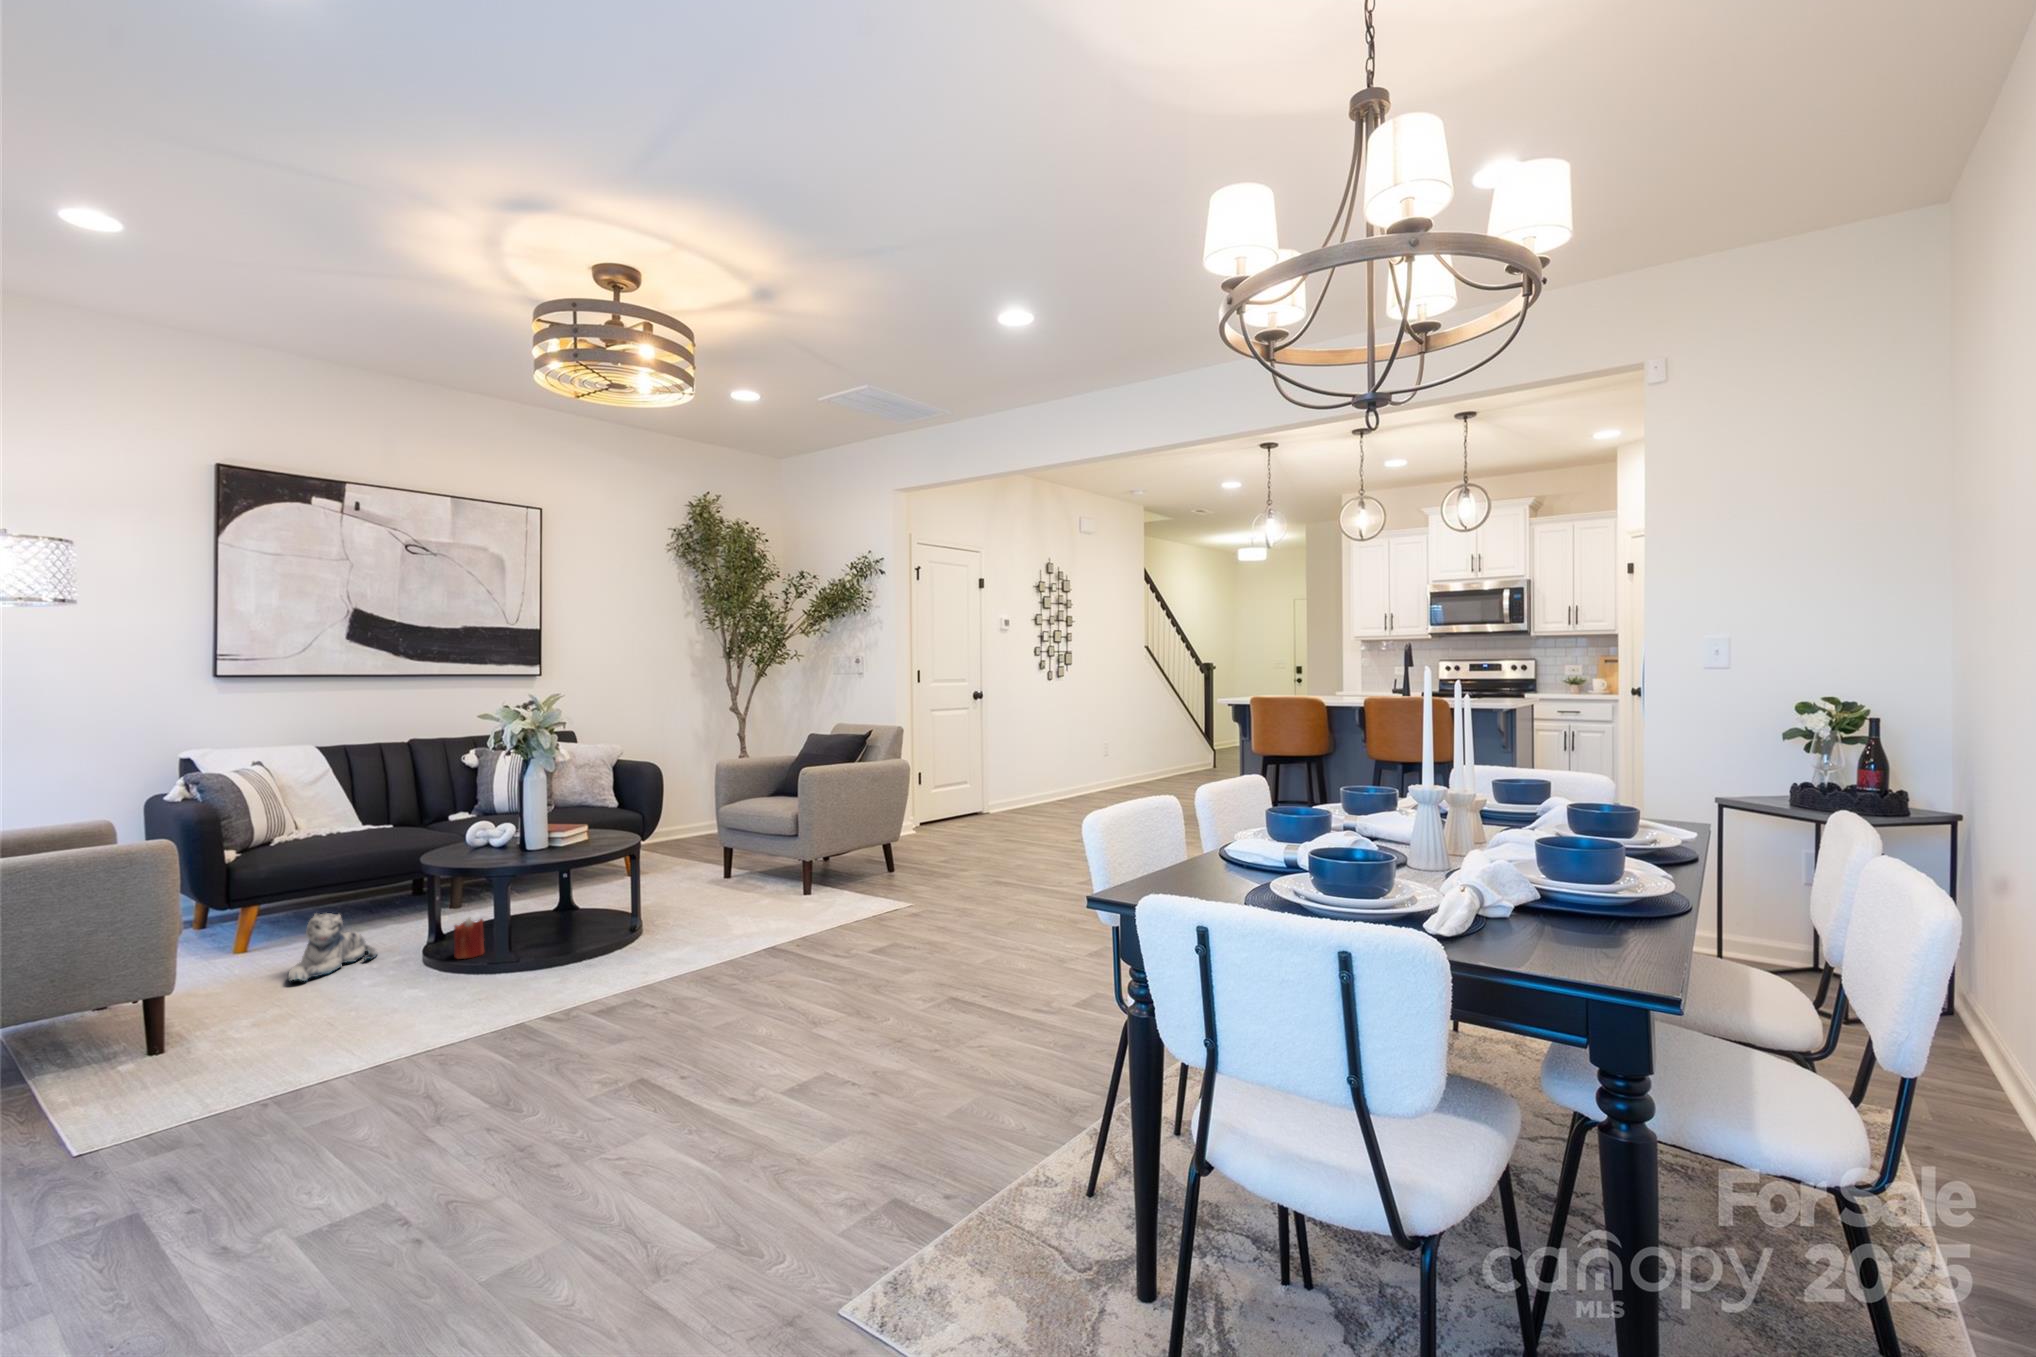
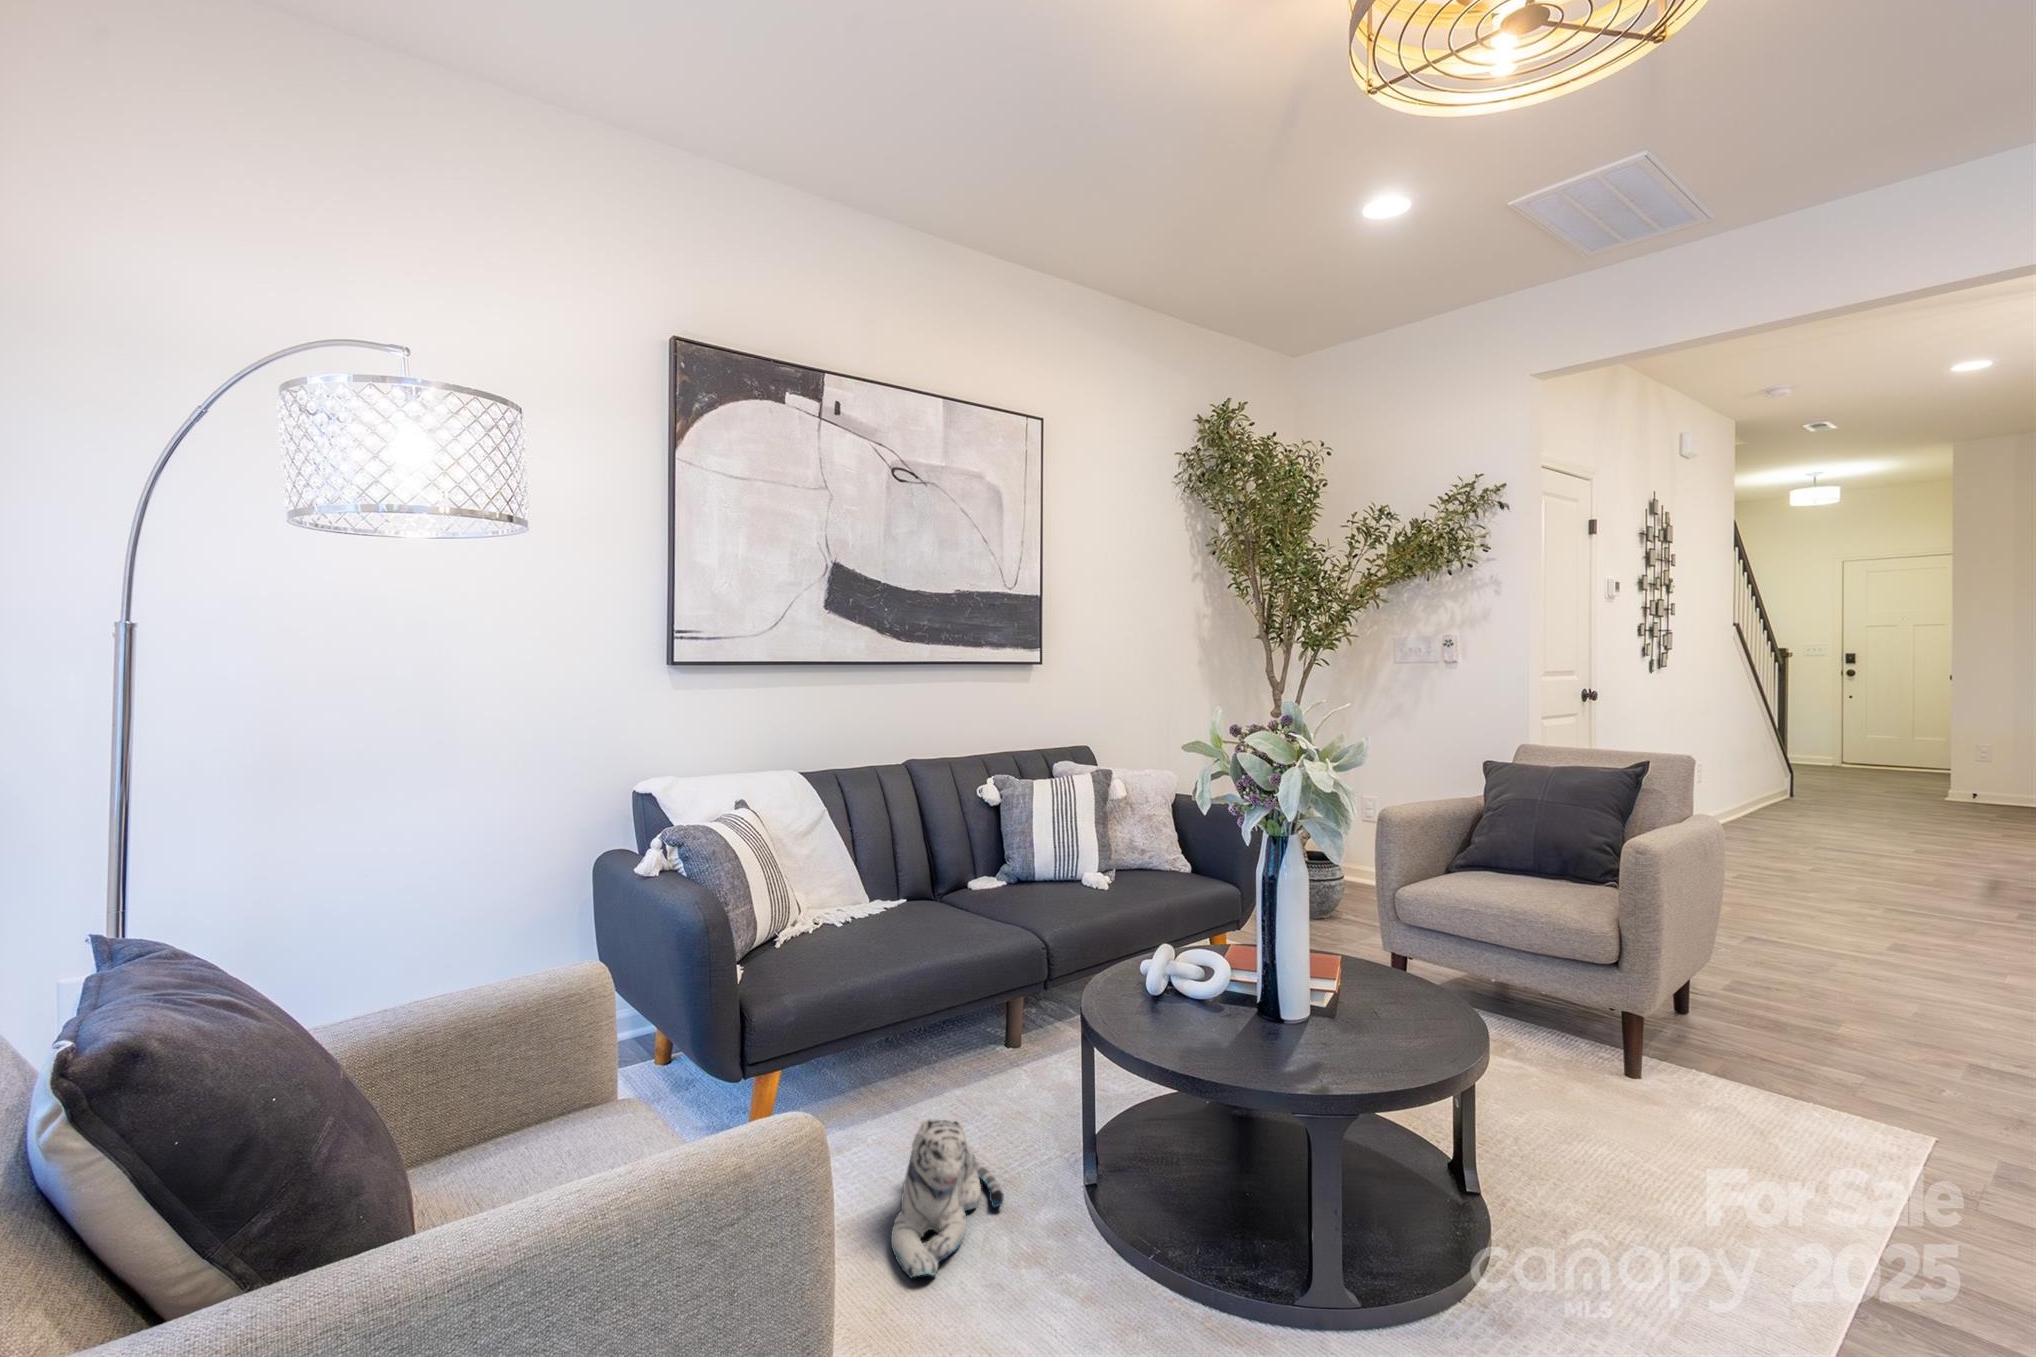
candle: present [454,918,484,959] -> none [1184,1157,1243,1250]

